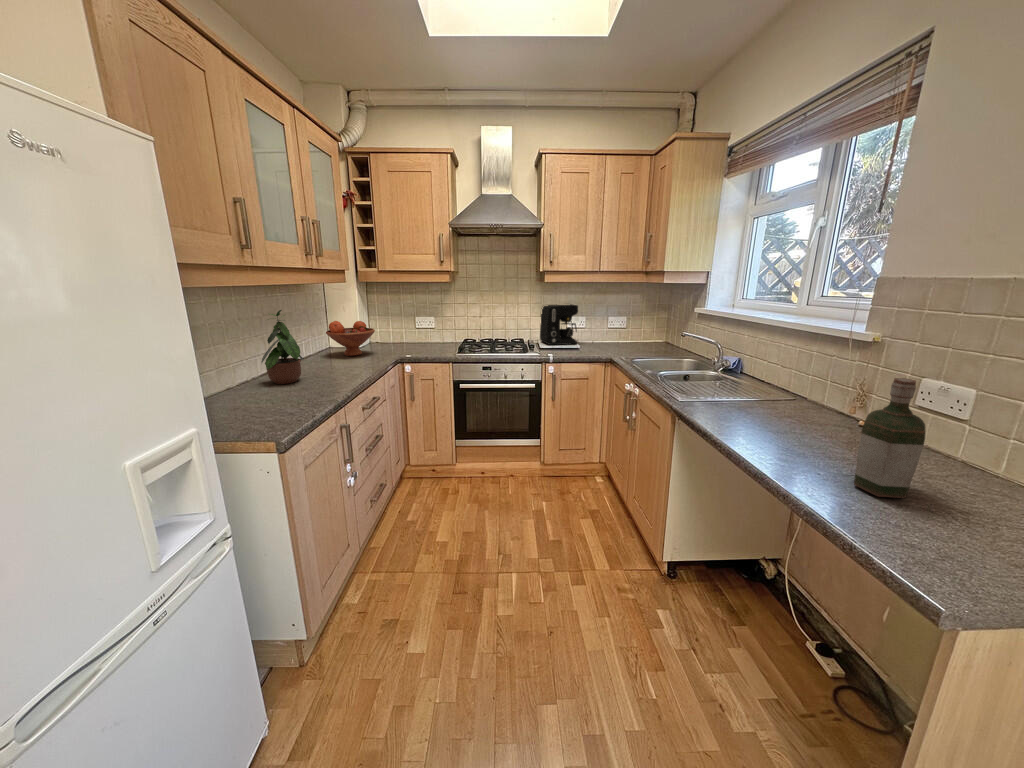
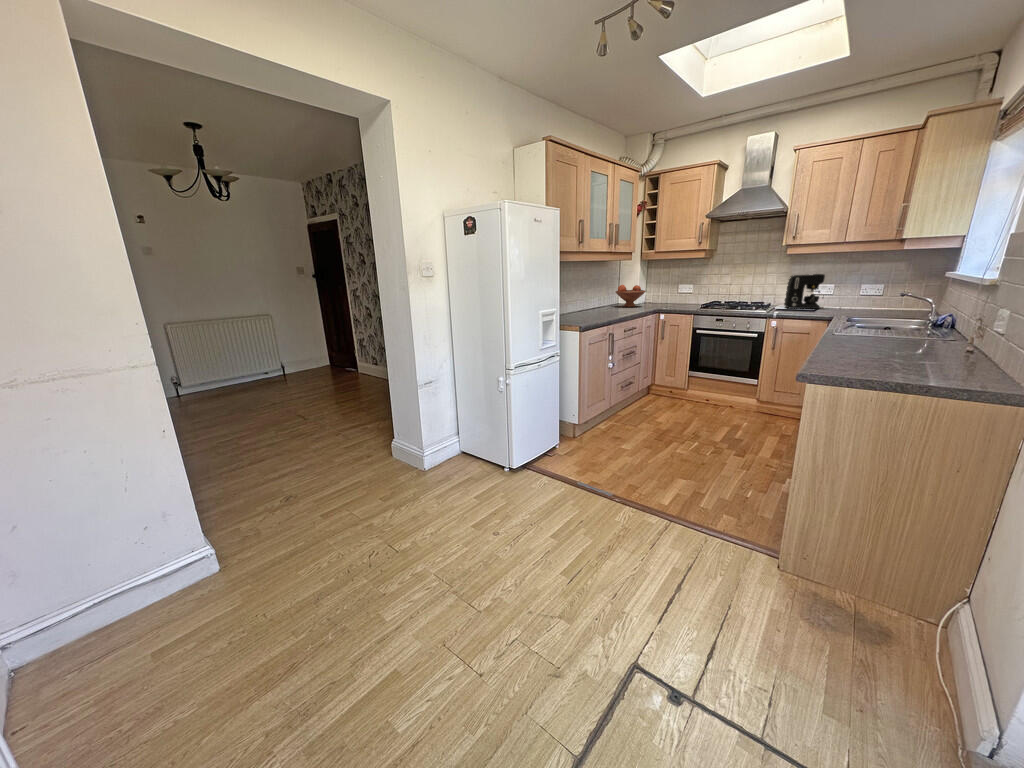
potted plant: present [261,310,303,384] -> none [578,273,601,313]
bottle: present [854,378,926,498] -> none [874,292,925,363]

